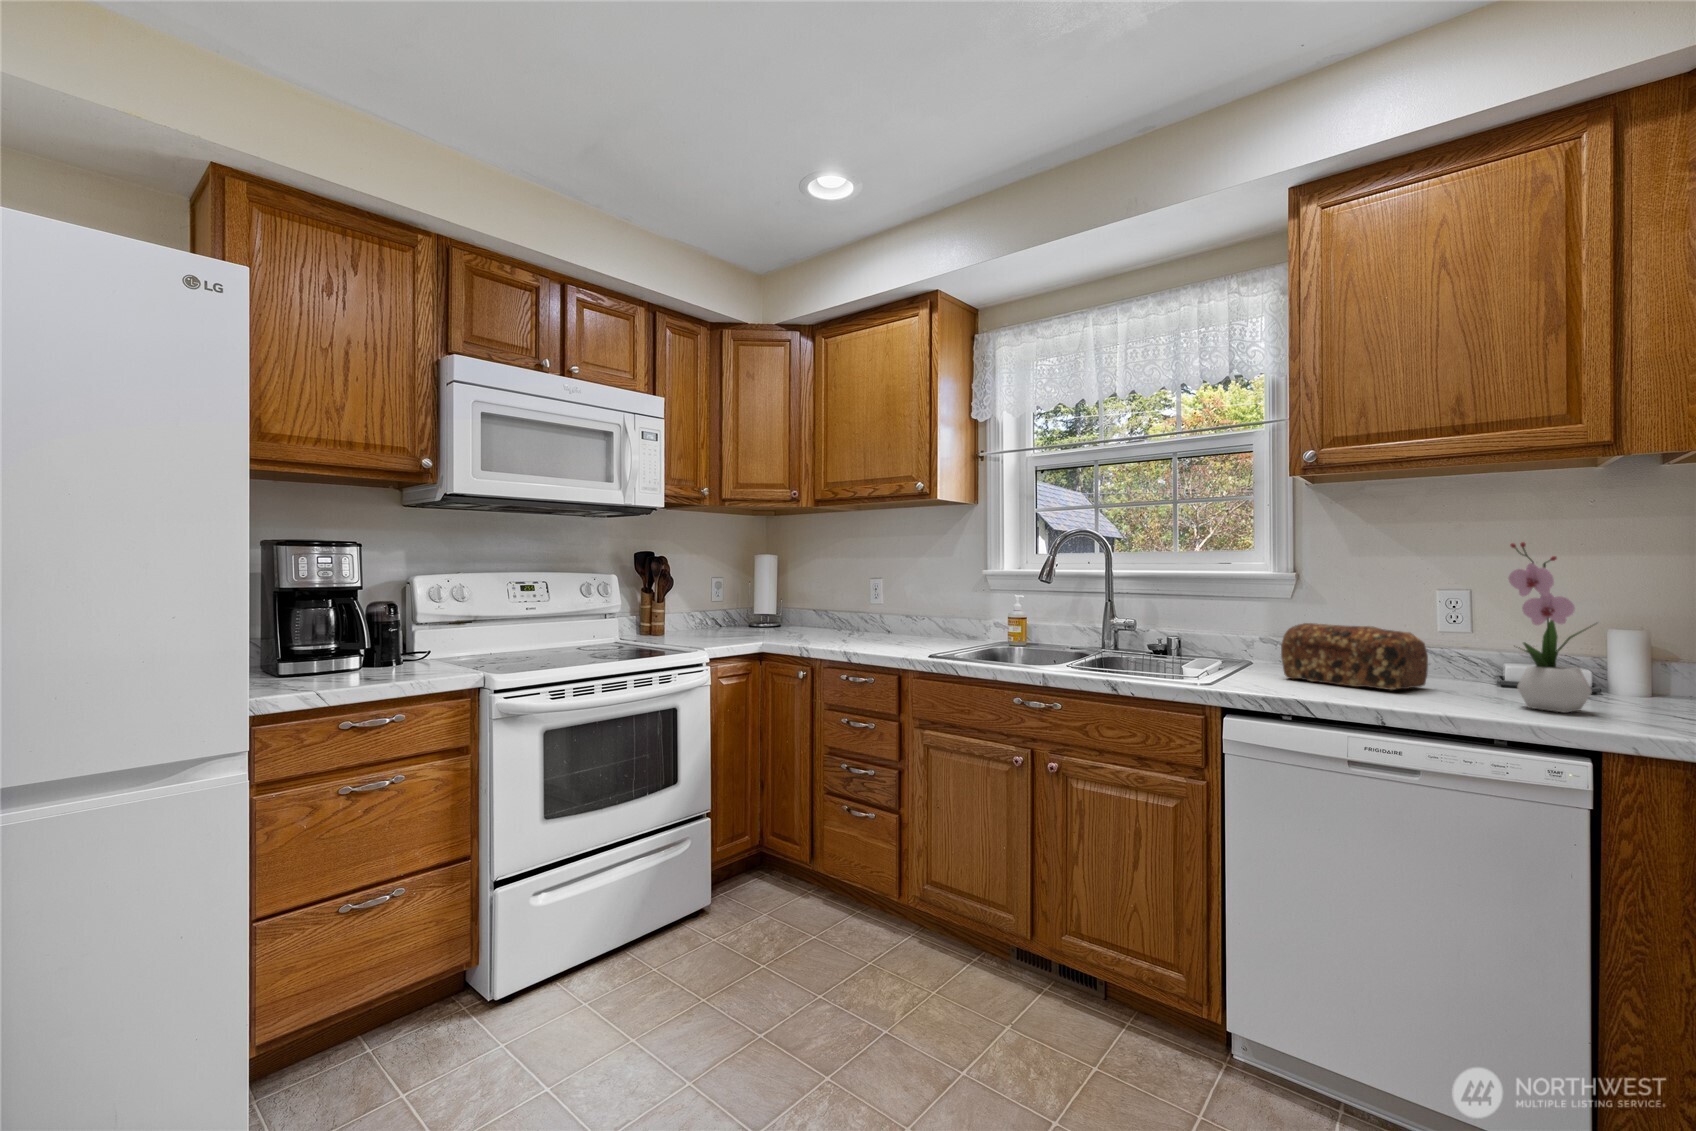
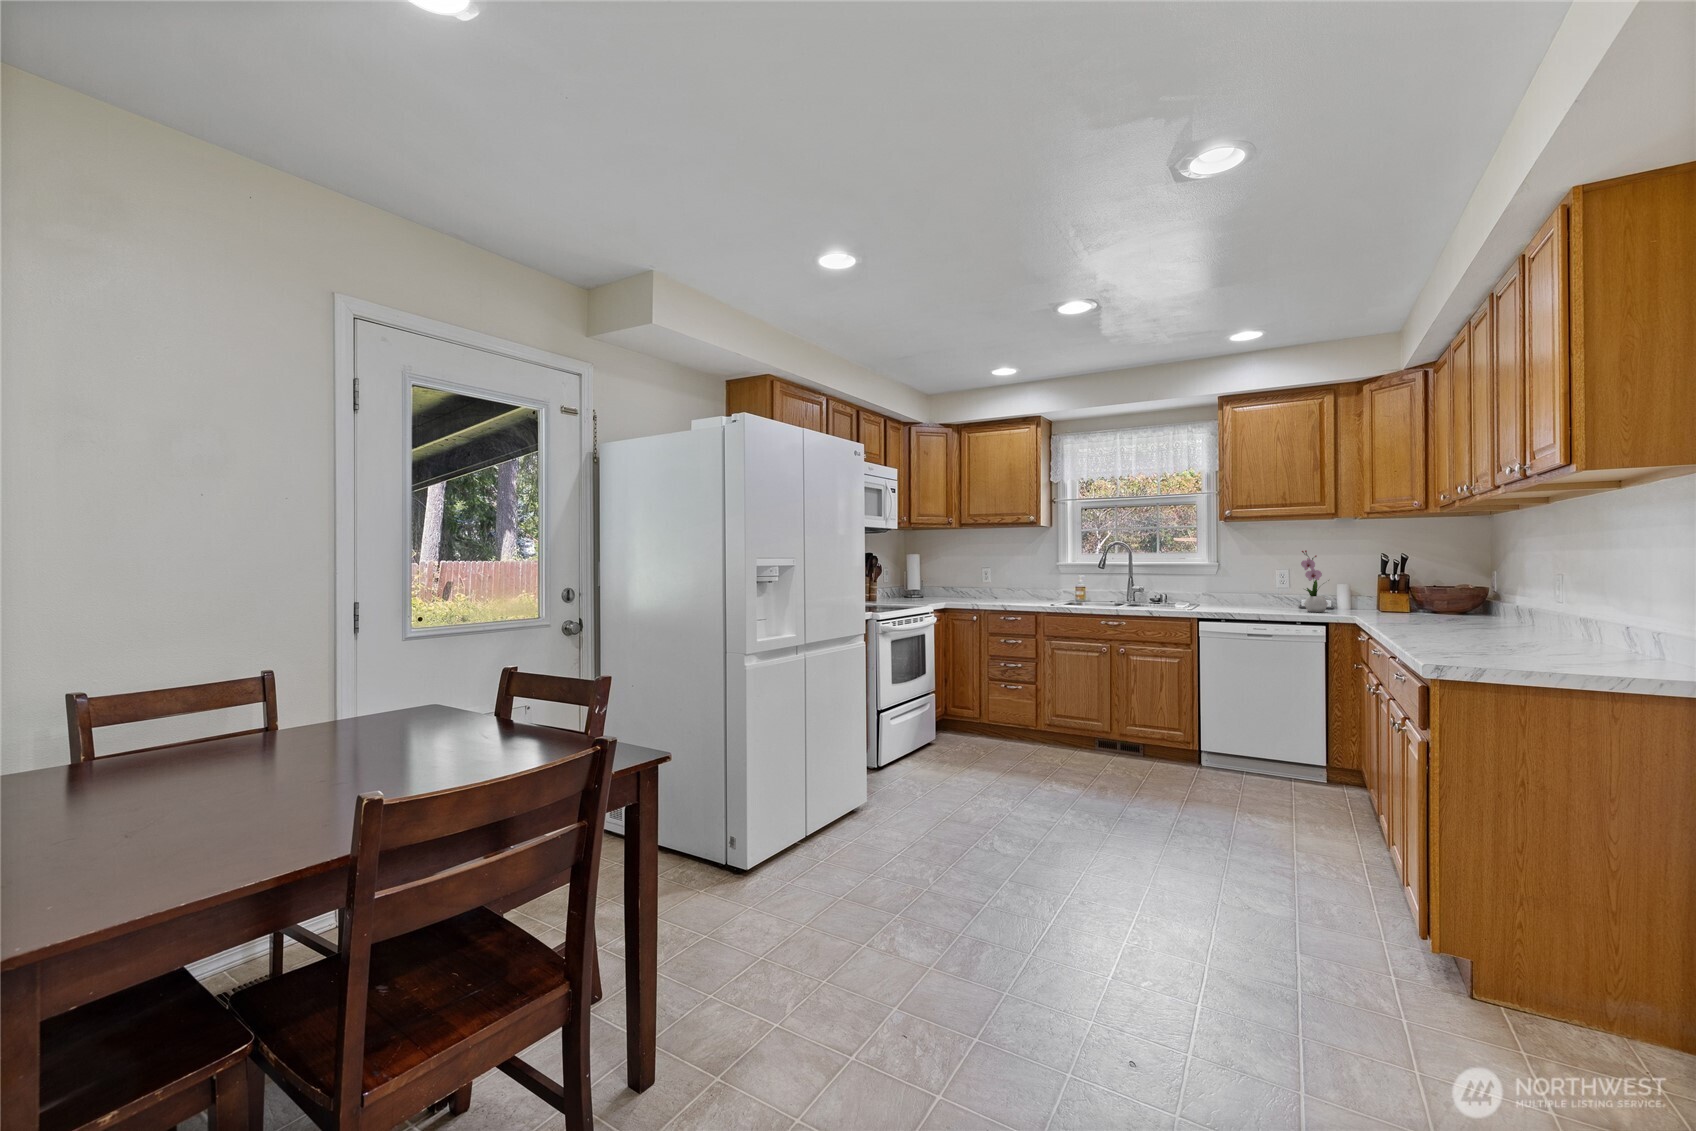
bread loaf: present [1281,623,1428,690] -> none [1218,584,1275,609]

